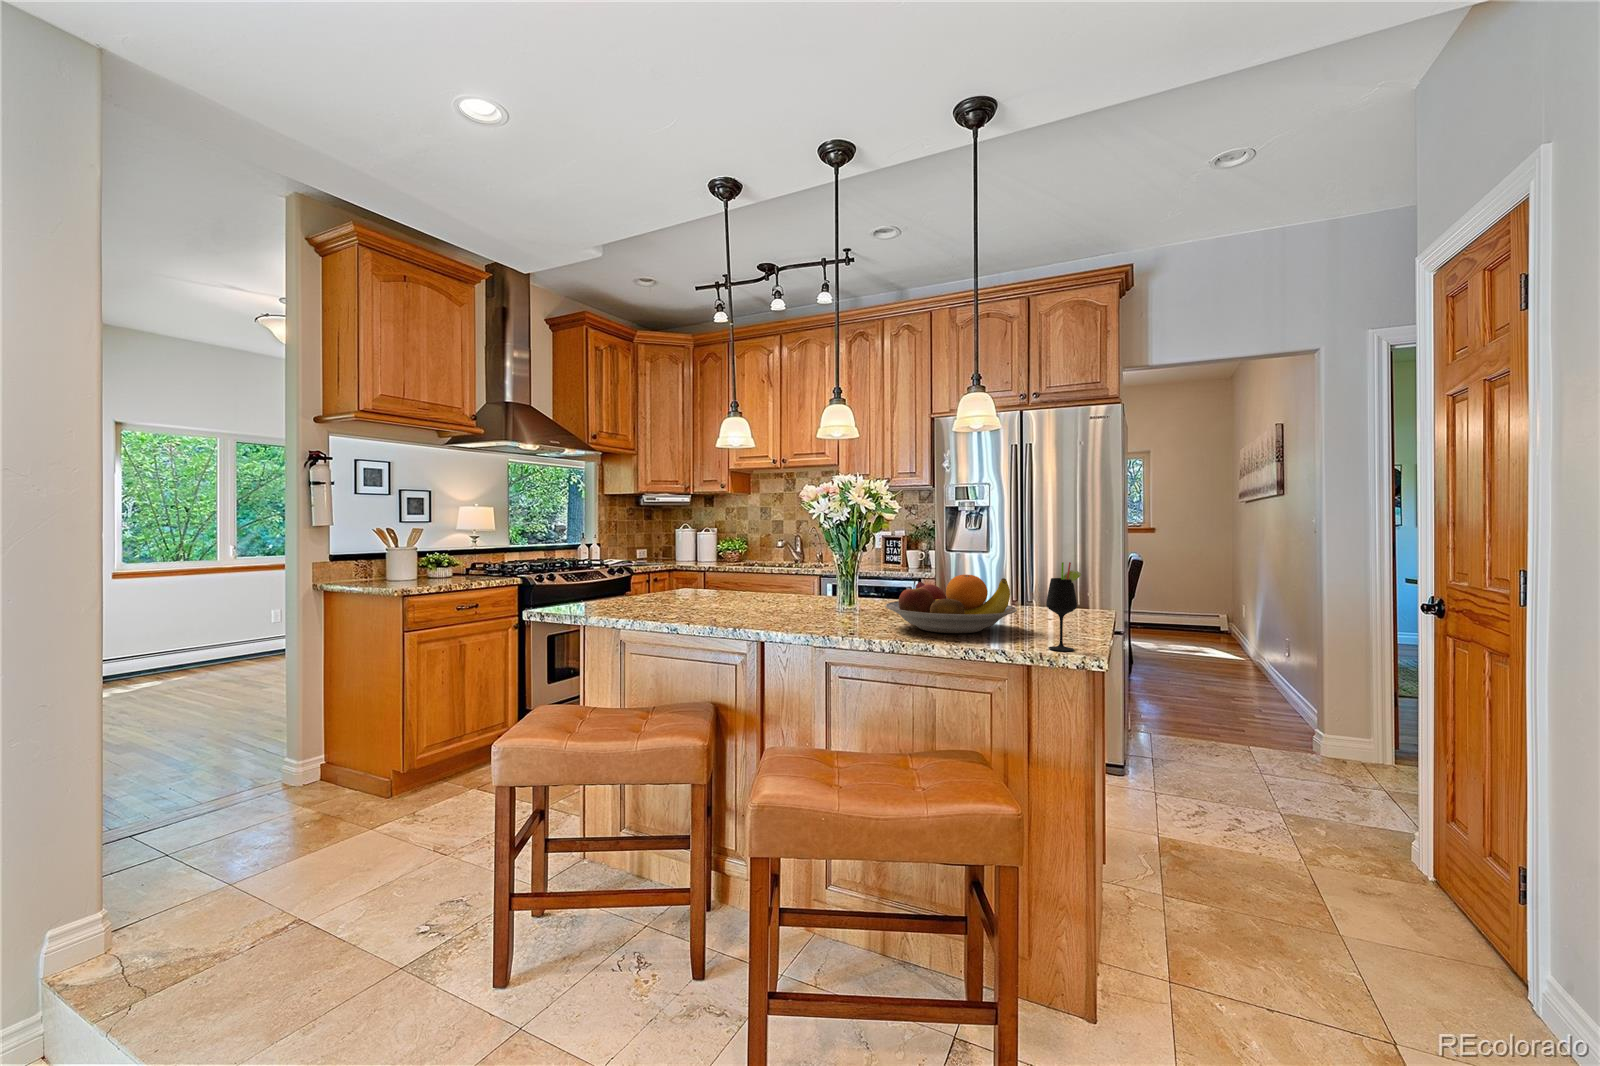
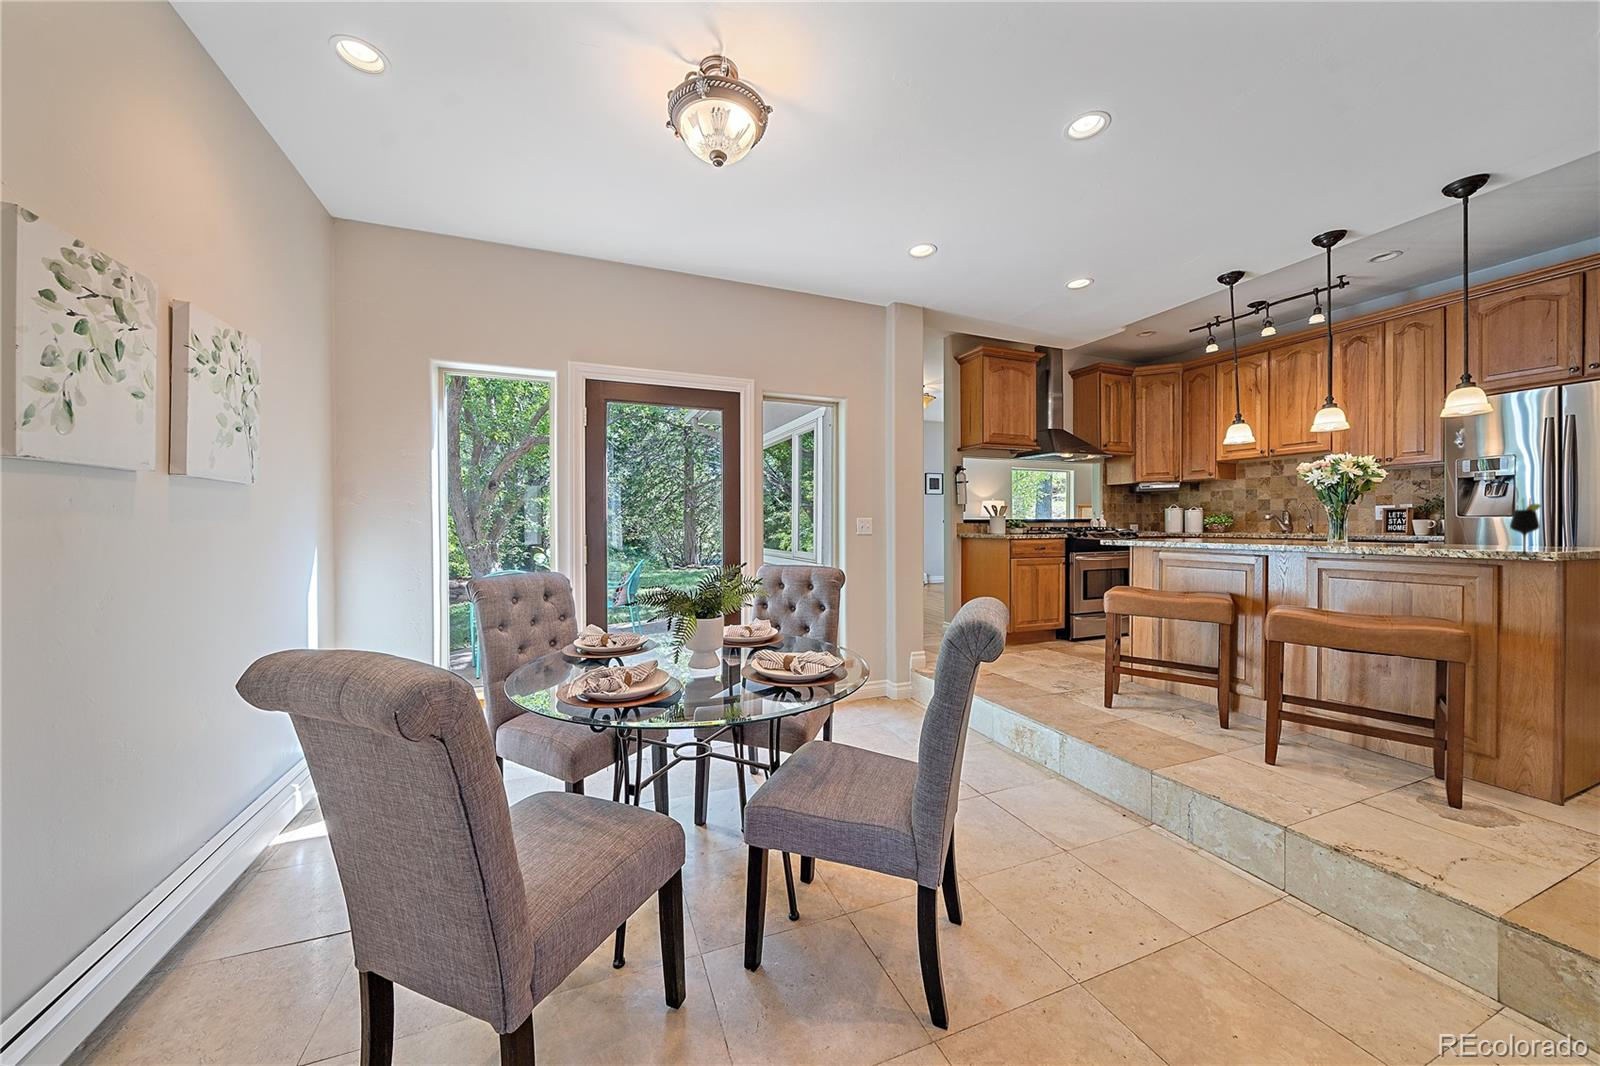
fruit bowl: present [885,575,1017,633] -> none [1370,515,1495,552]

